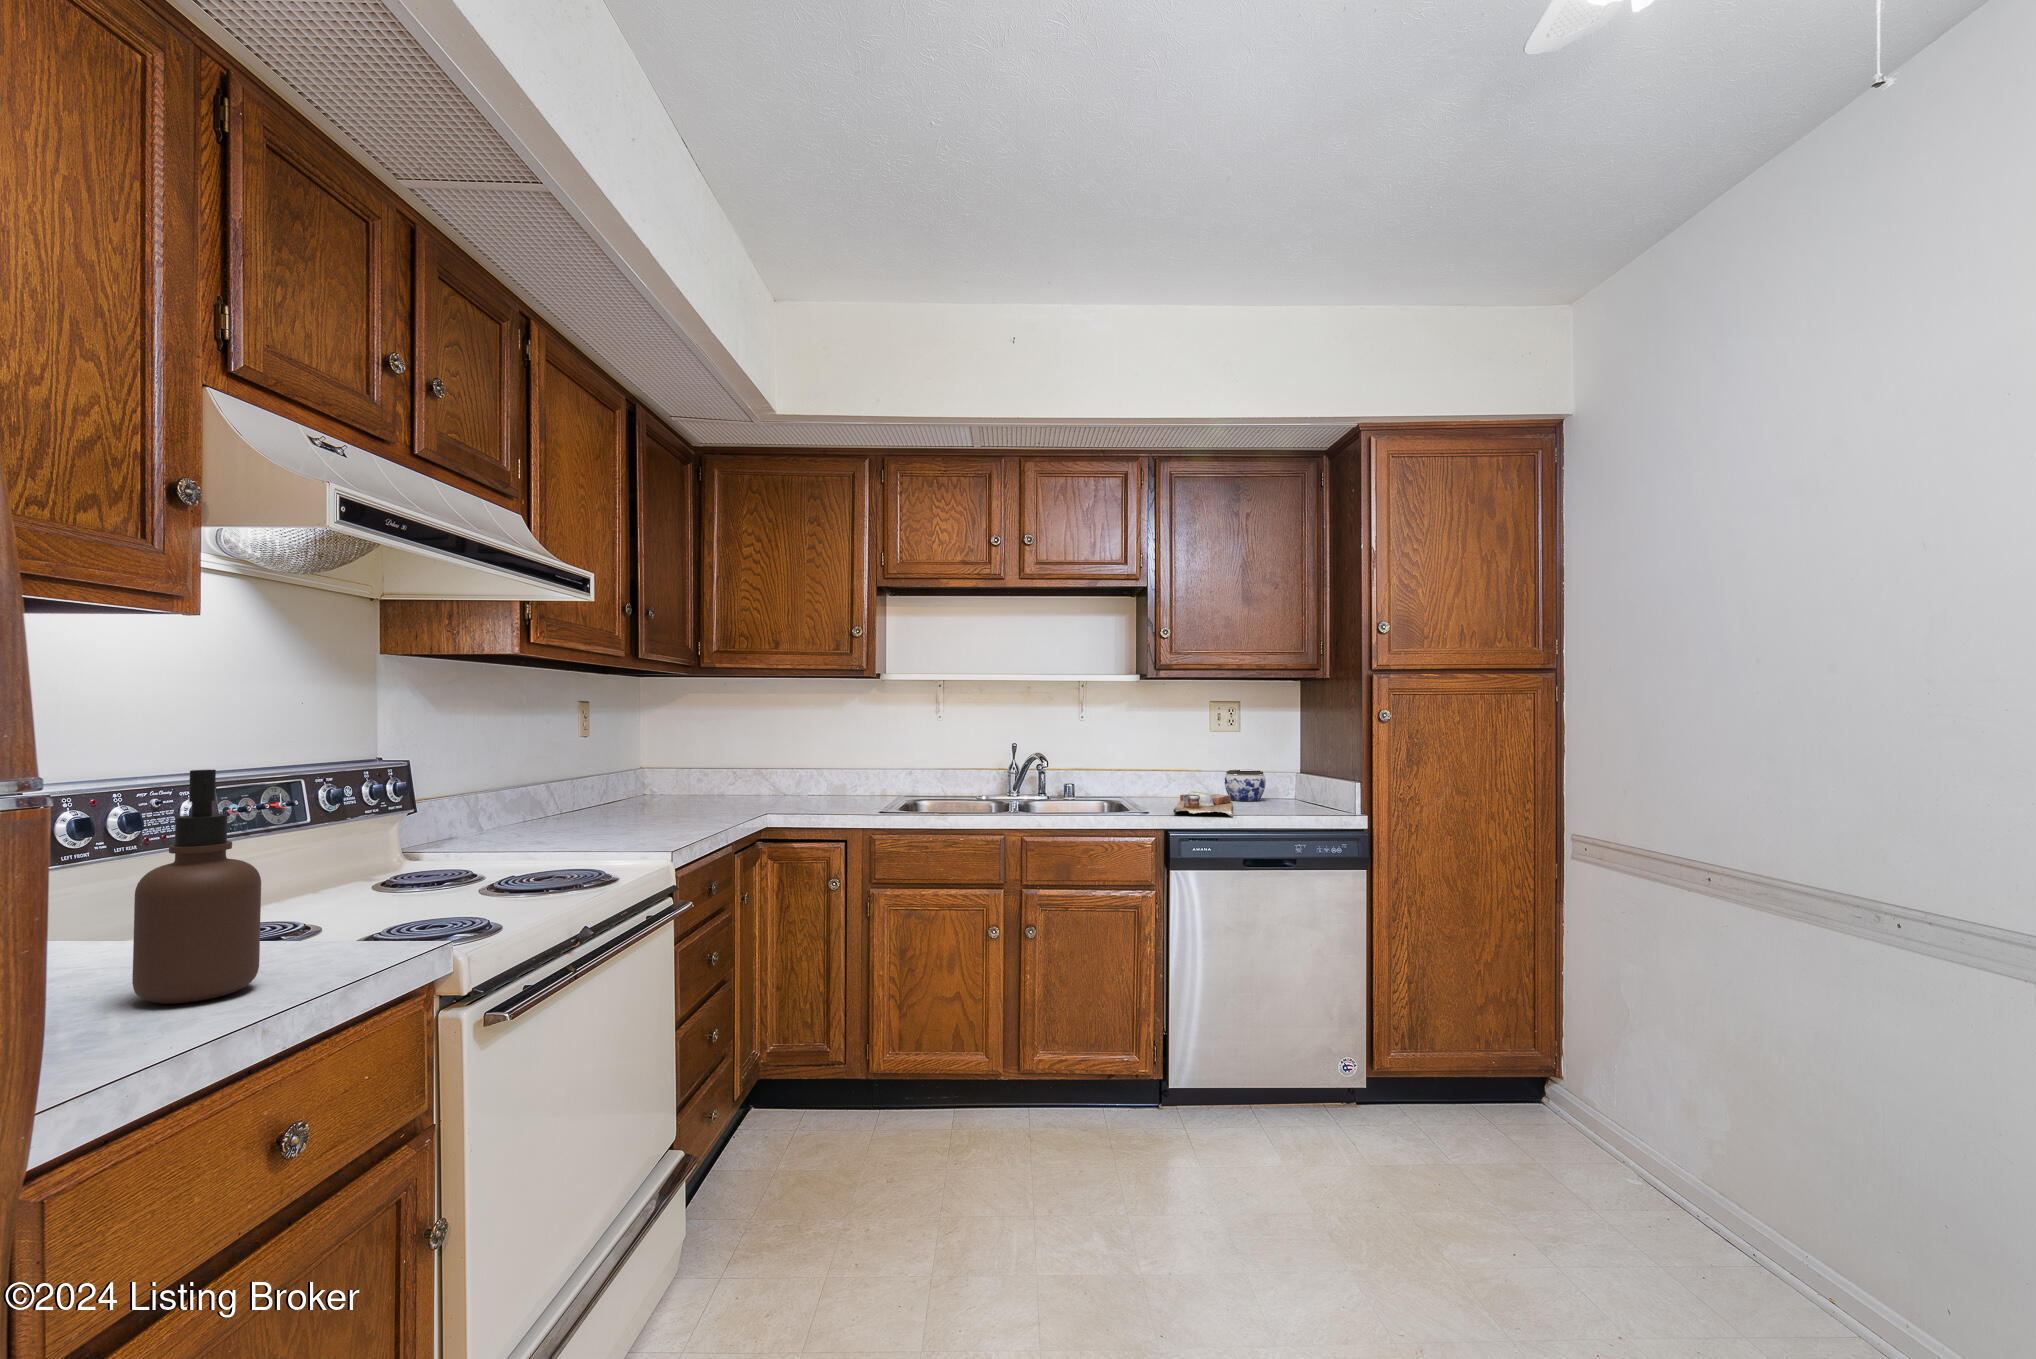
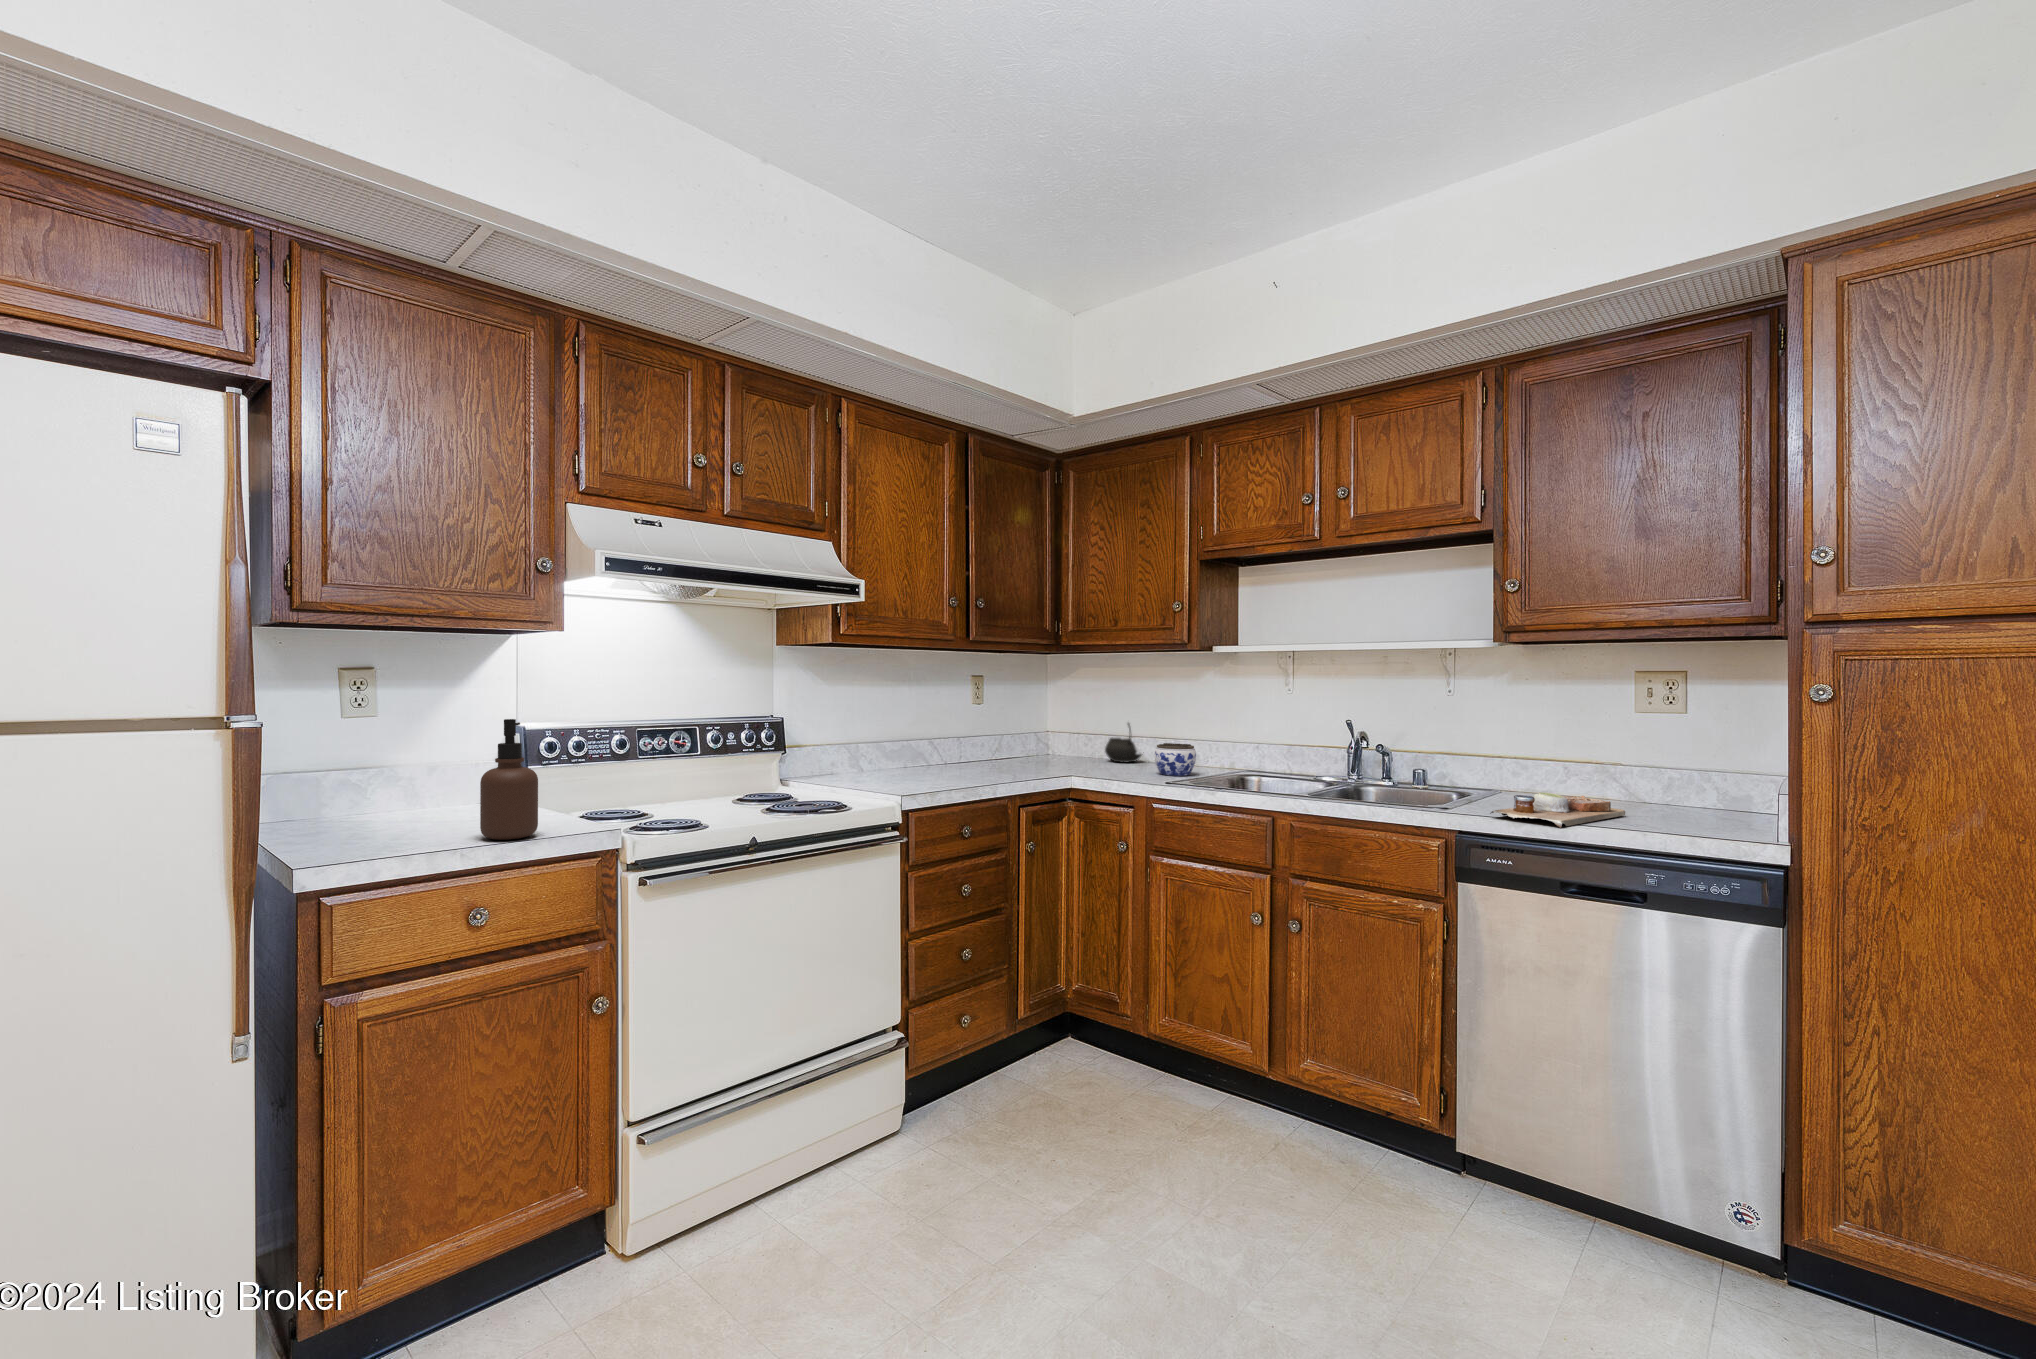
kettle: none [710,750,756,801] -> present [1105,723,1141,763]
jar: present [1225,770,1266,801] -> present [1155,743,1196,776]

